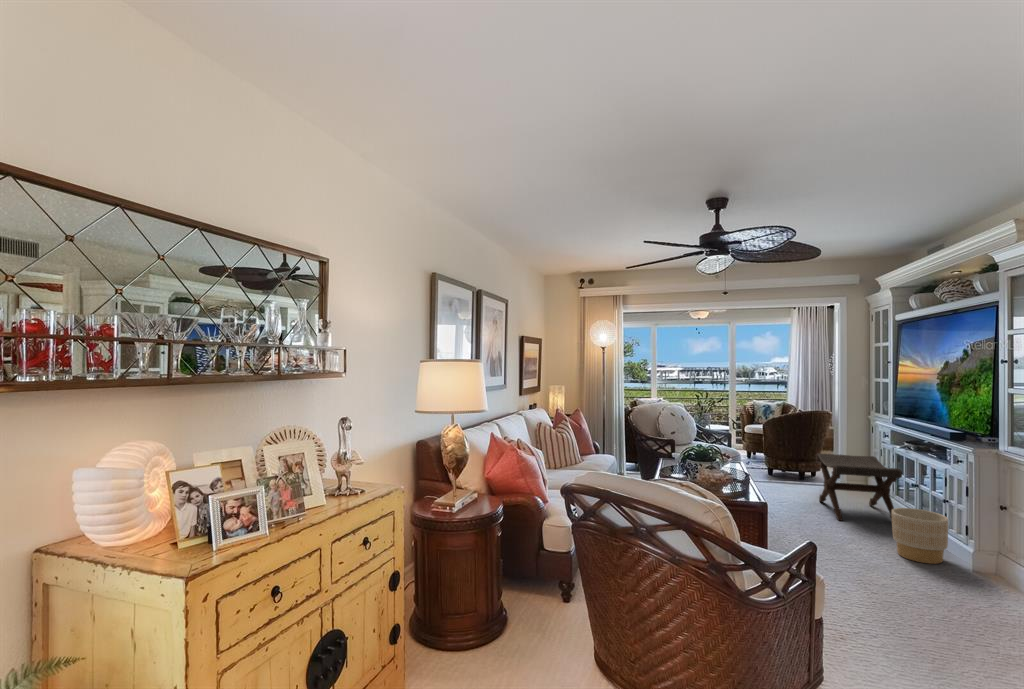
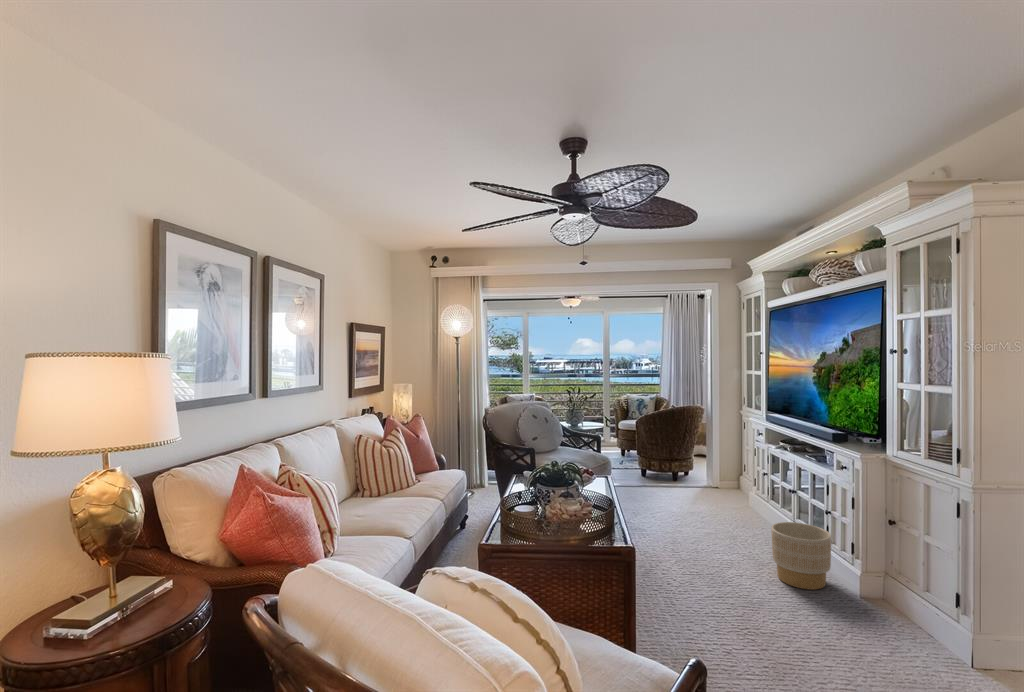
footstool: present [816,454,902,521] -> none [689,455,777,535]

